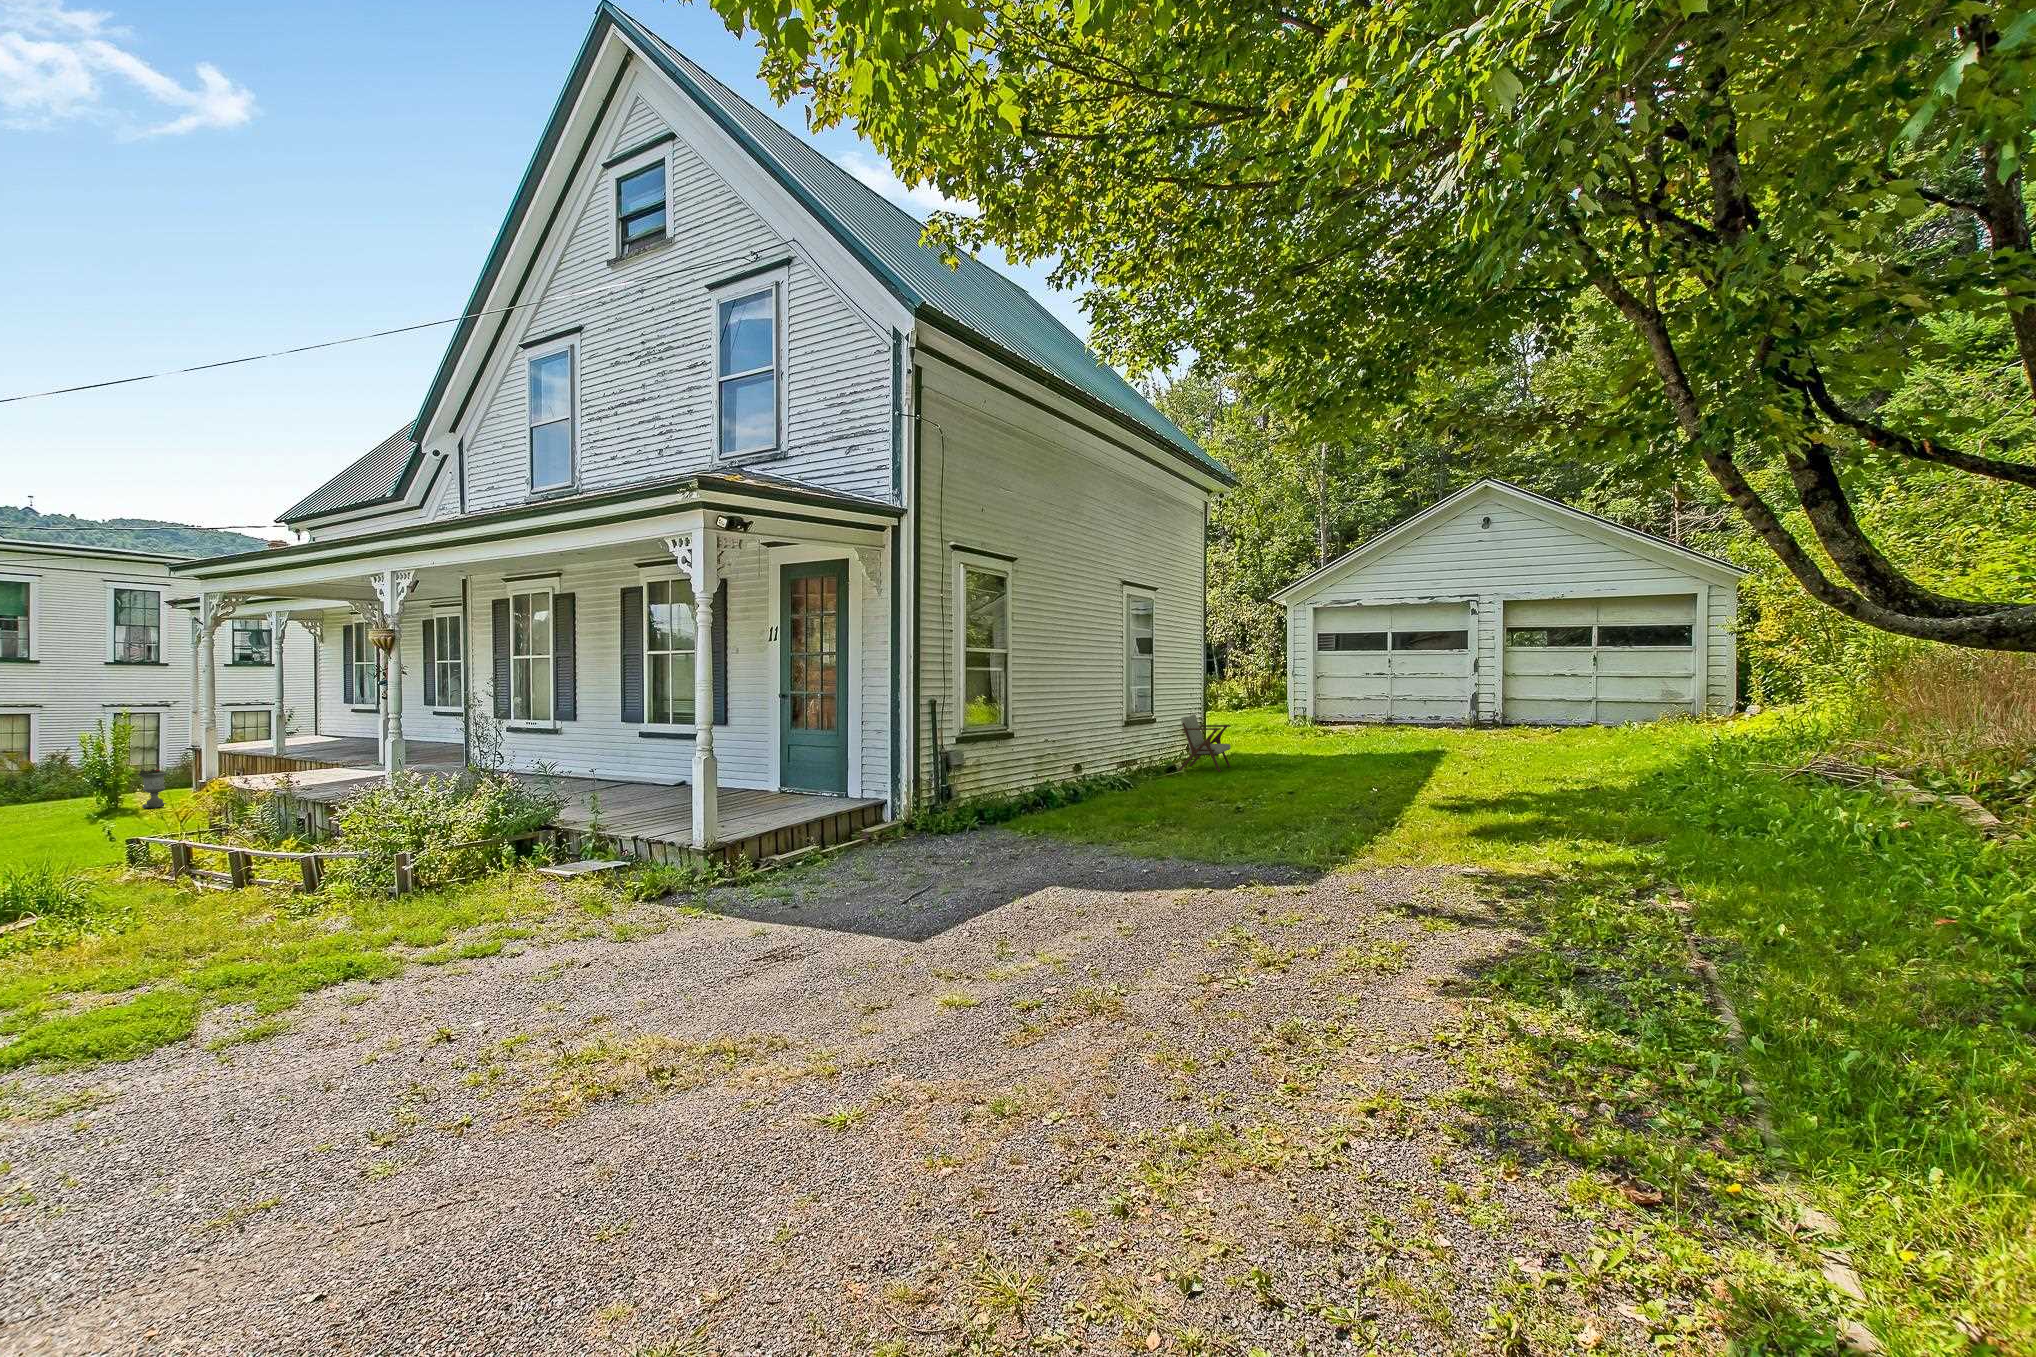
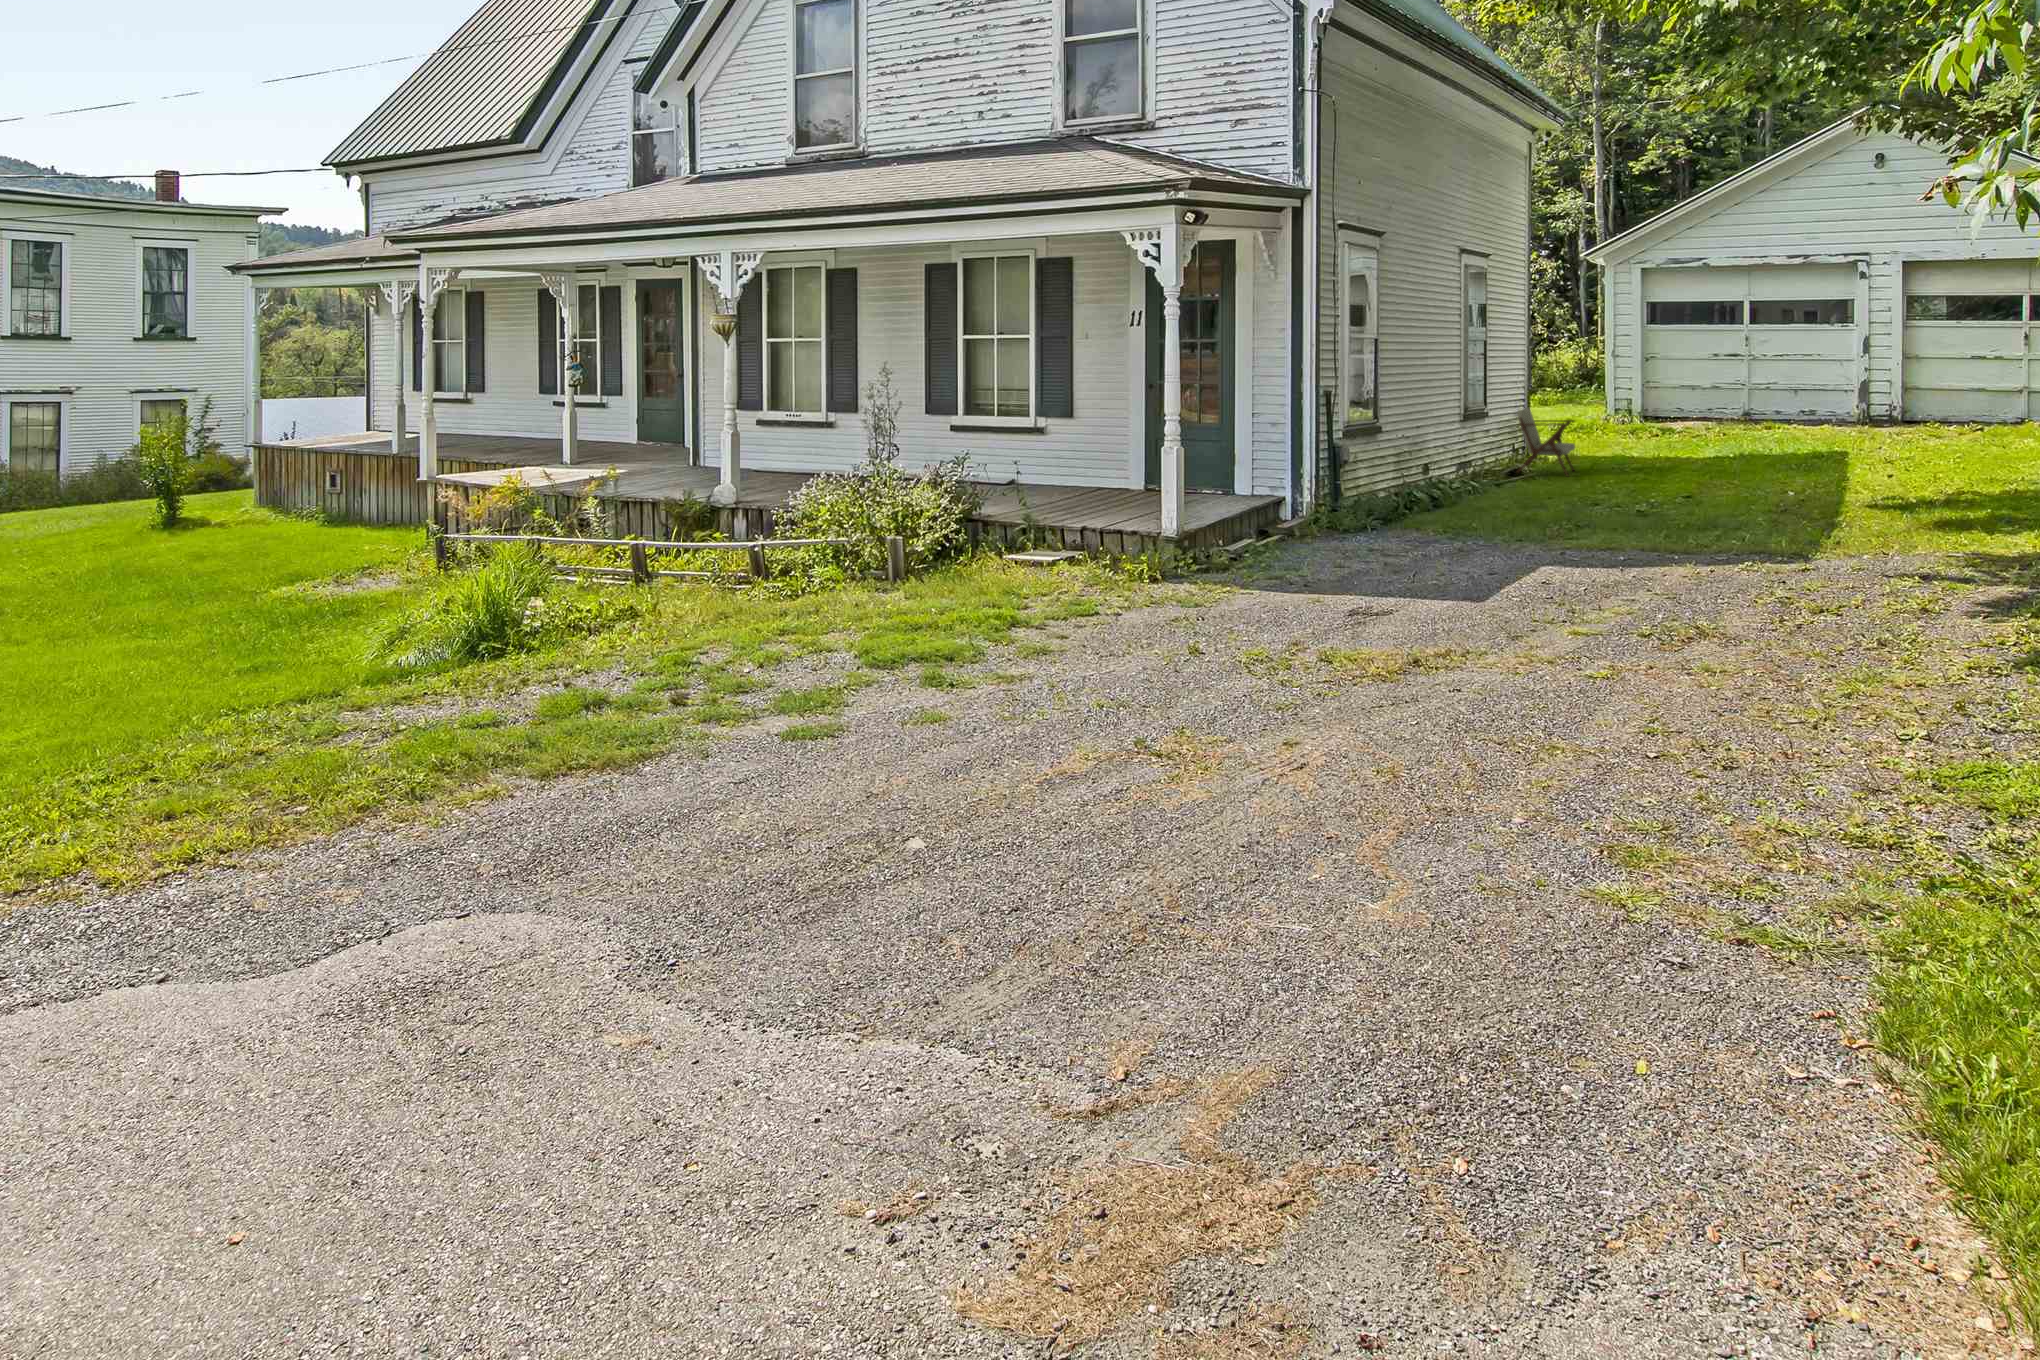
planter: present [138,769,167,809] -> none [268,467,297,514]

